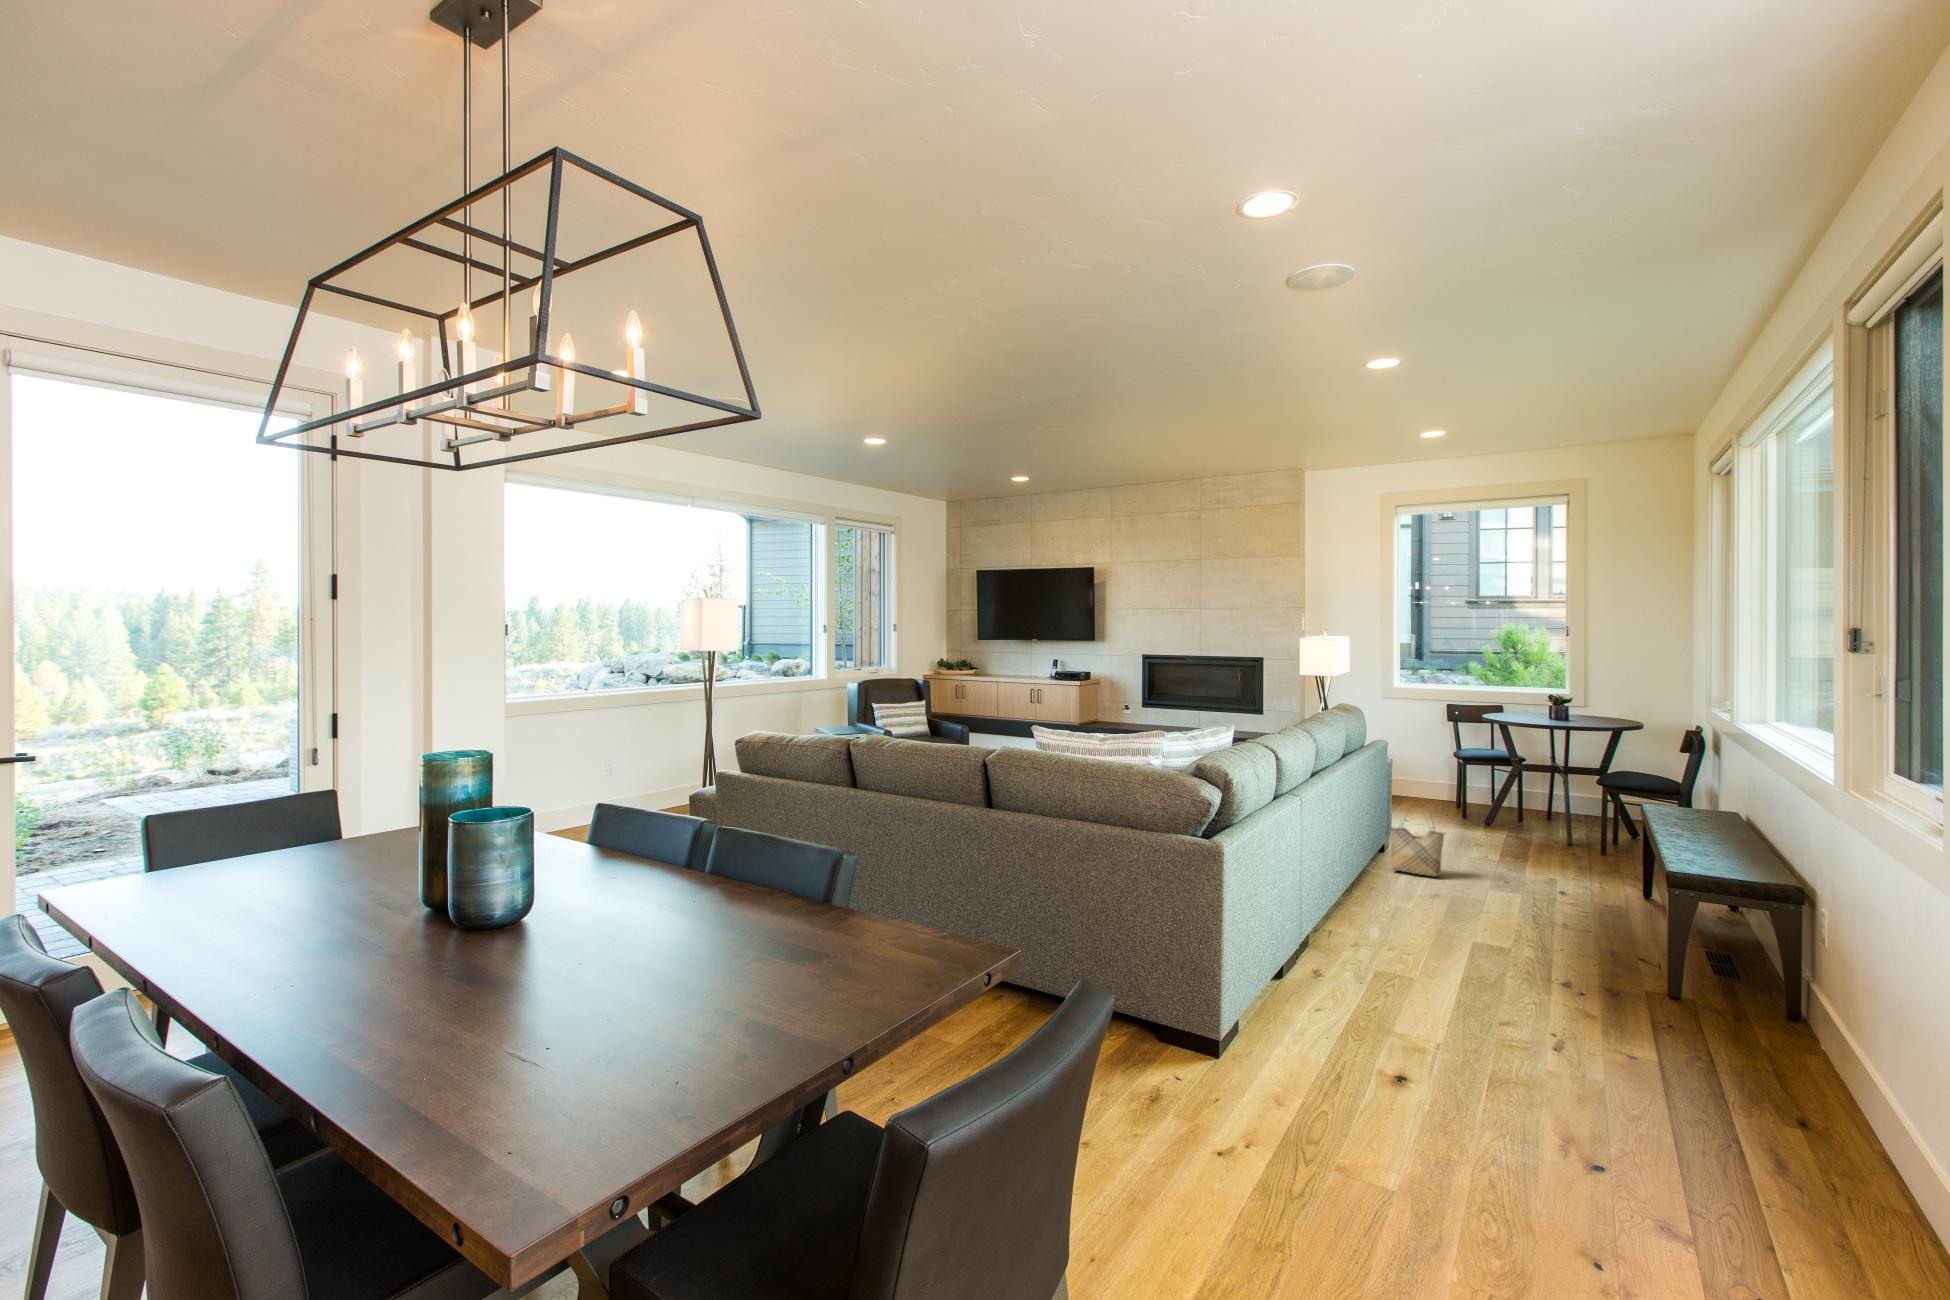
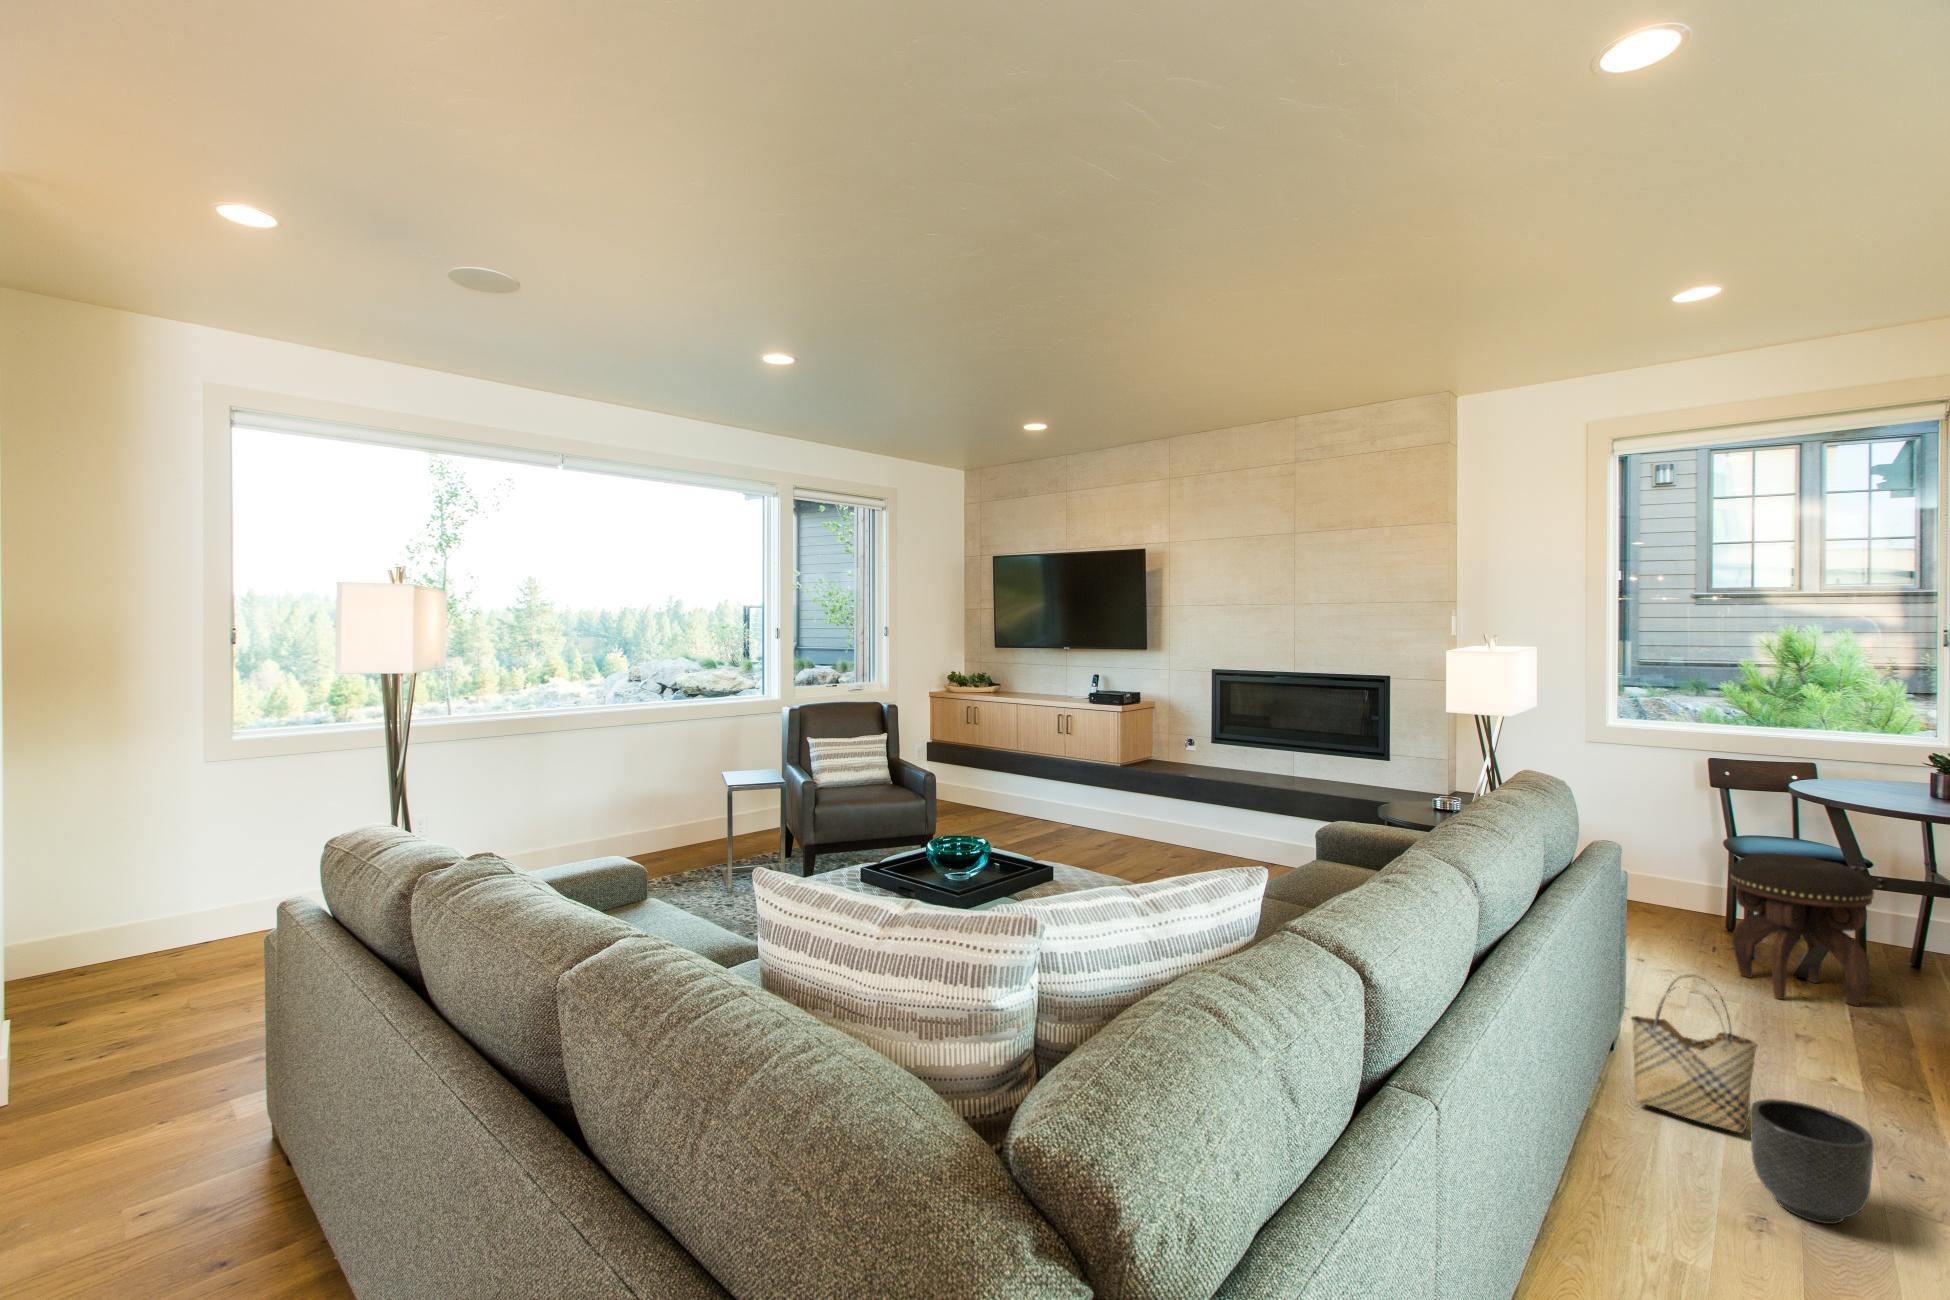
footstool: none [1452,755,1520,834] -> present [1730,854,1874,1006]
planter: none [1435,851,1482,899] -> present [1750,1099,1874,1224]

